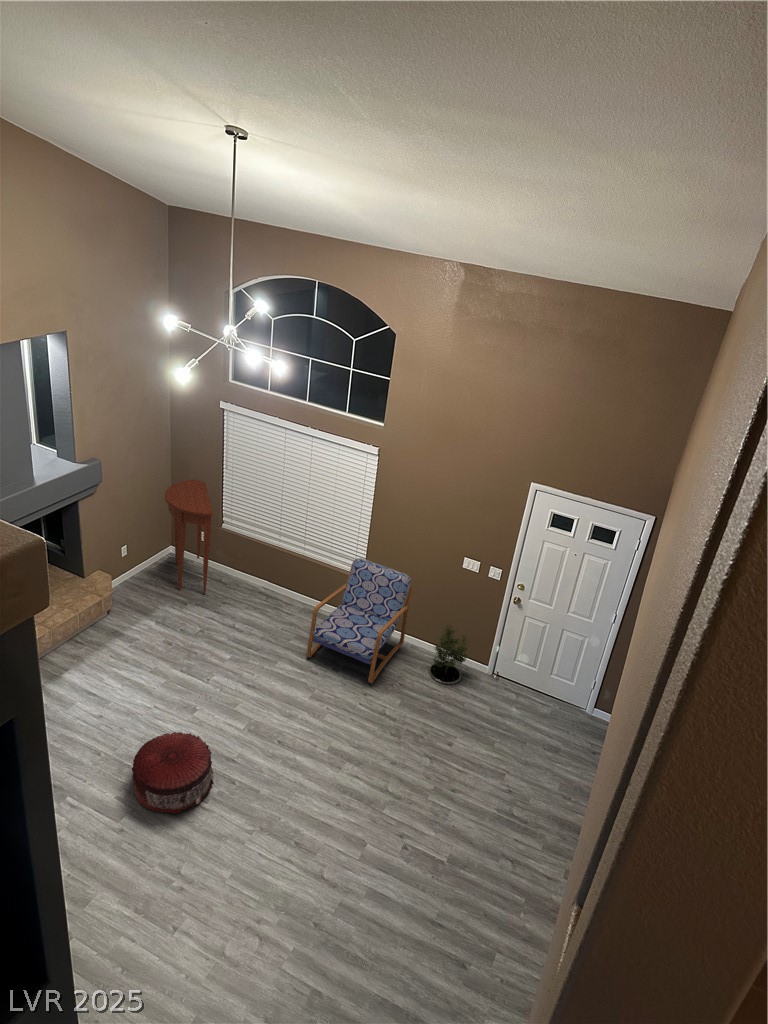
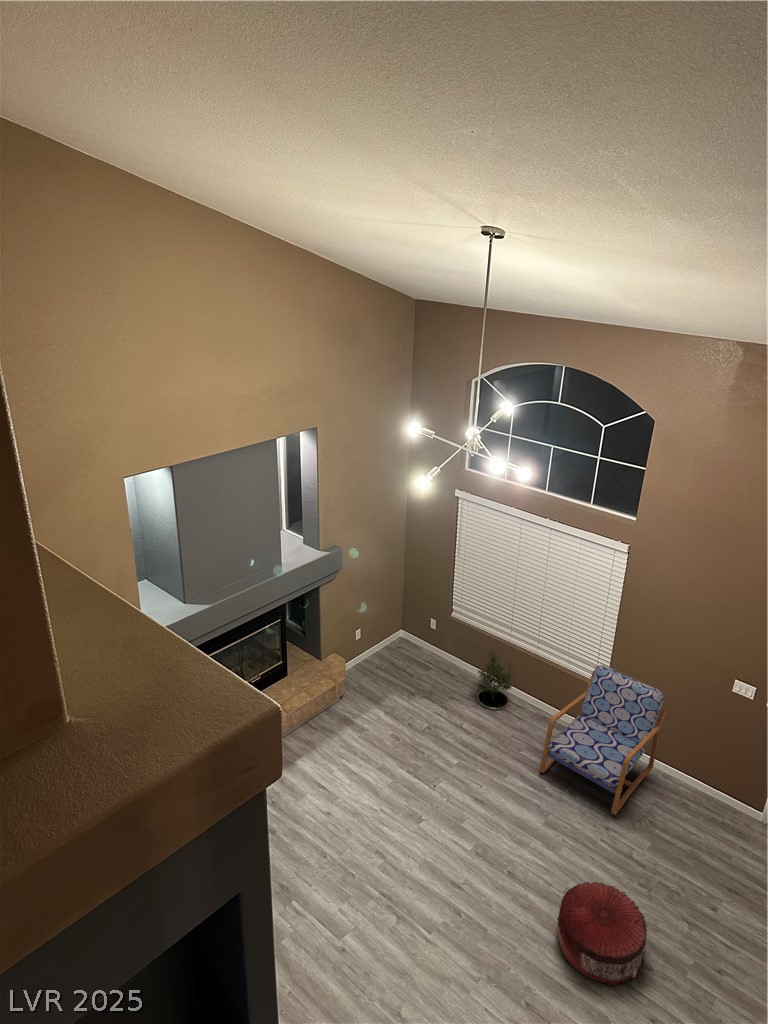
console table: present [165,479,213,594] -> none [398,566,445,686]
potted tree: present [429,626,468,684] -> present [477,651,514,710]
pouf: present [132,732,214,814] -> present [557,882,647,986]

